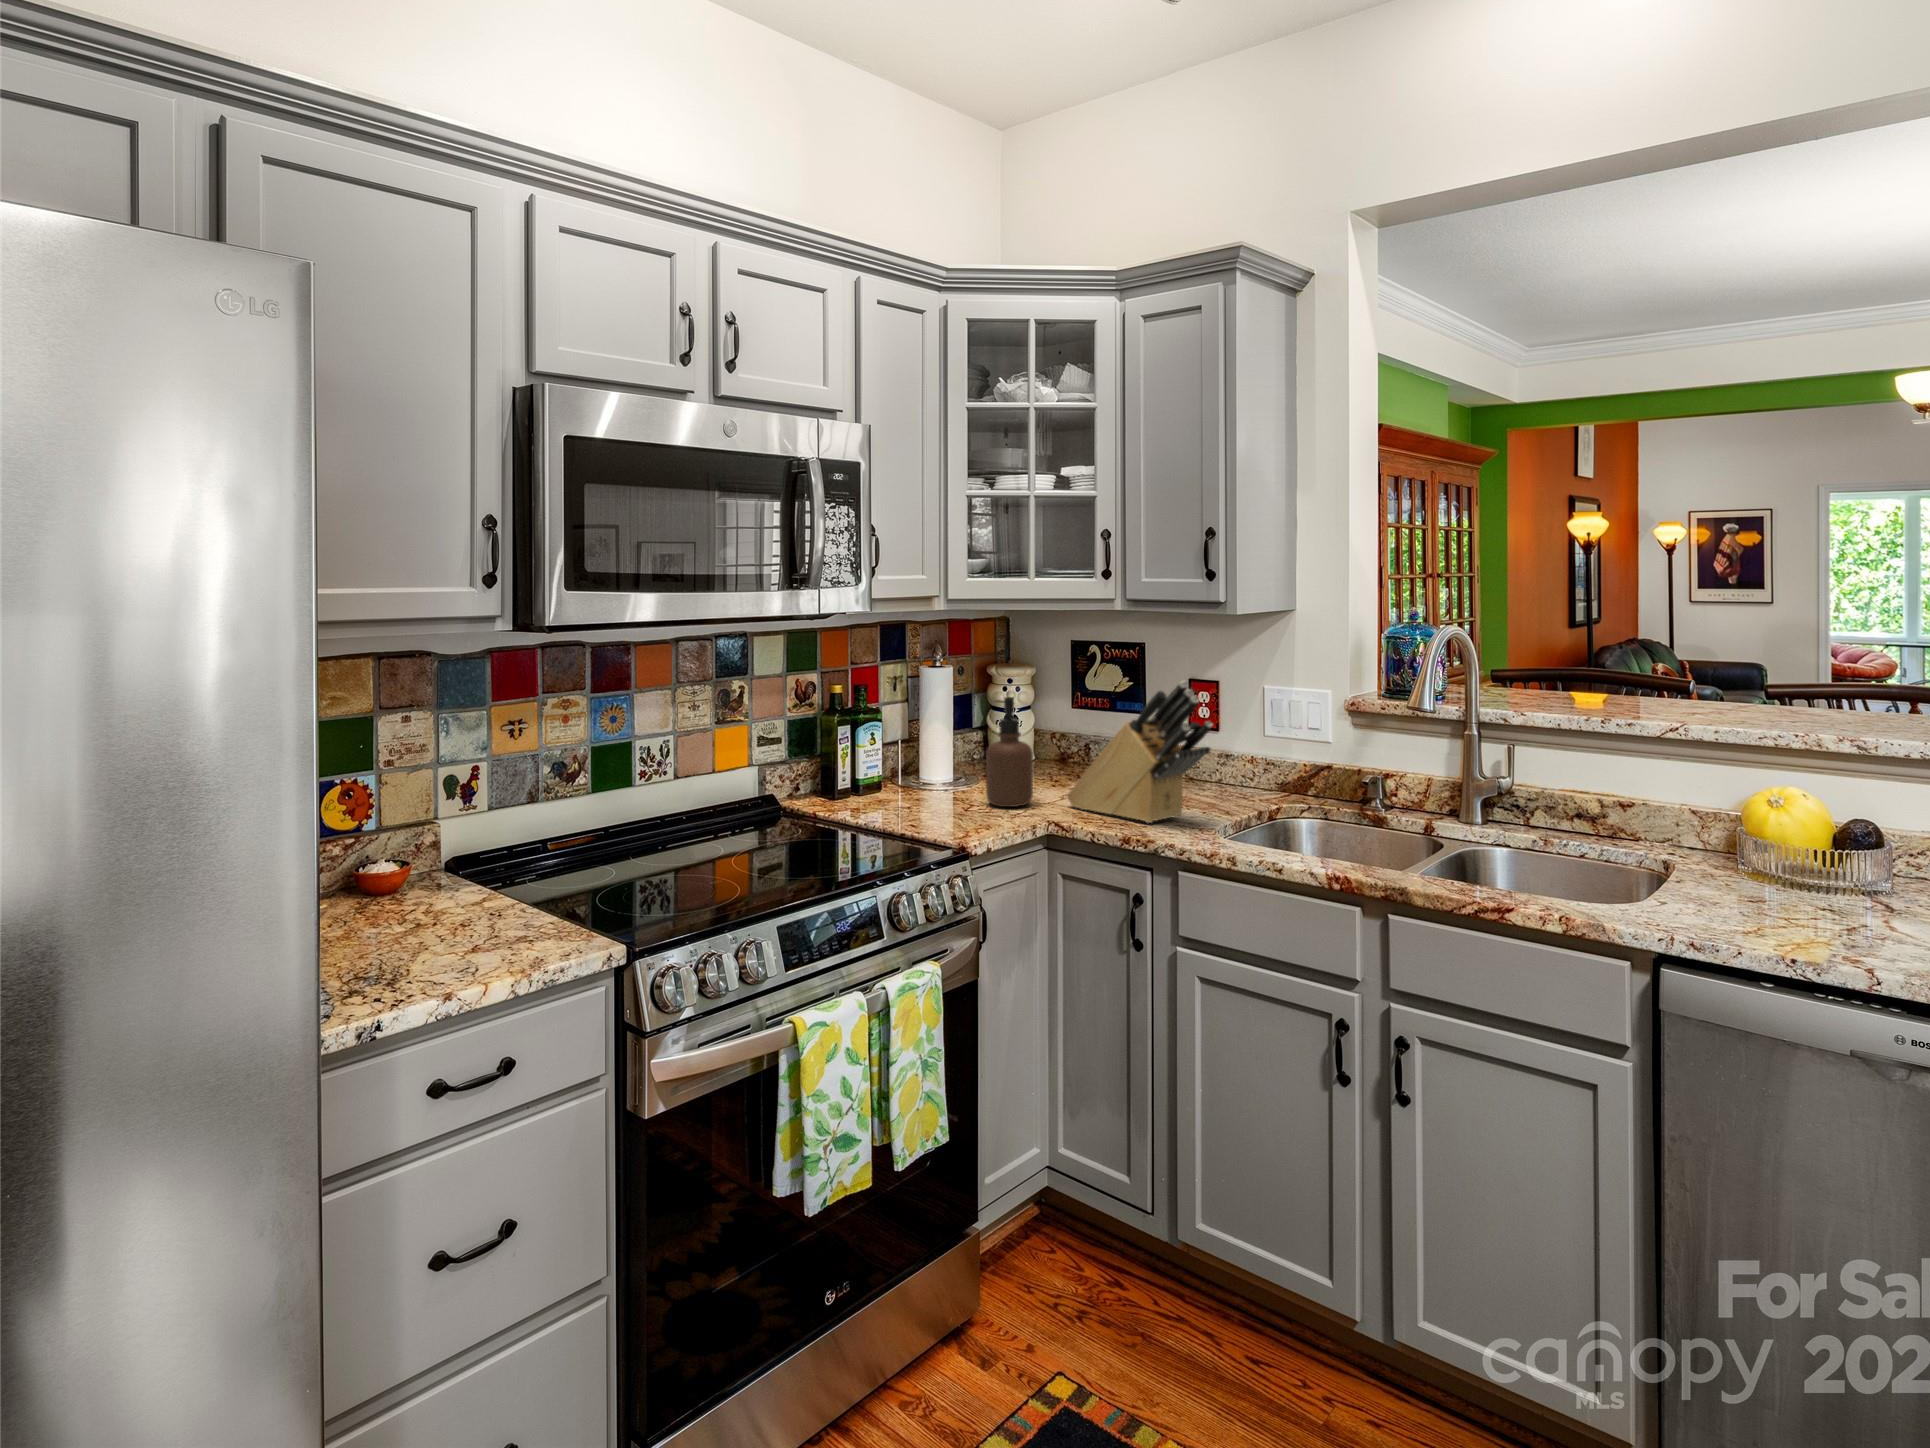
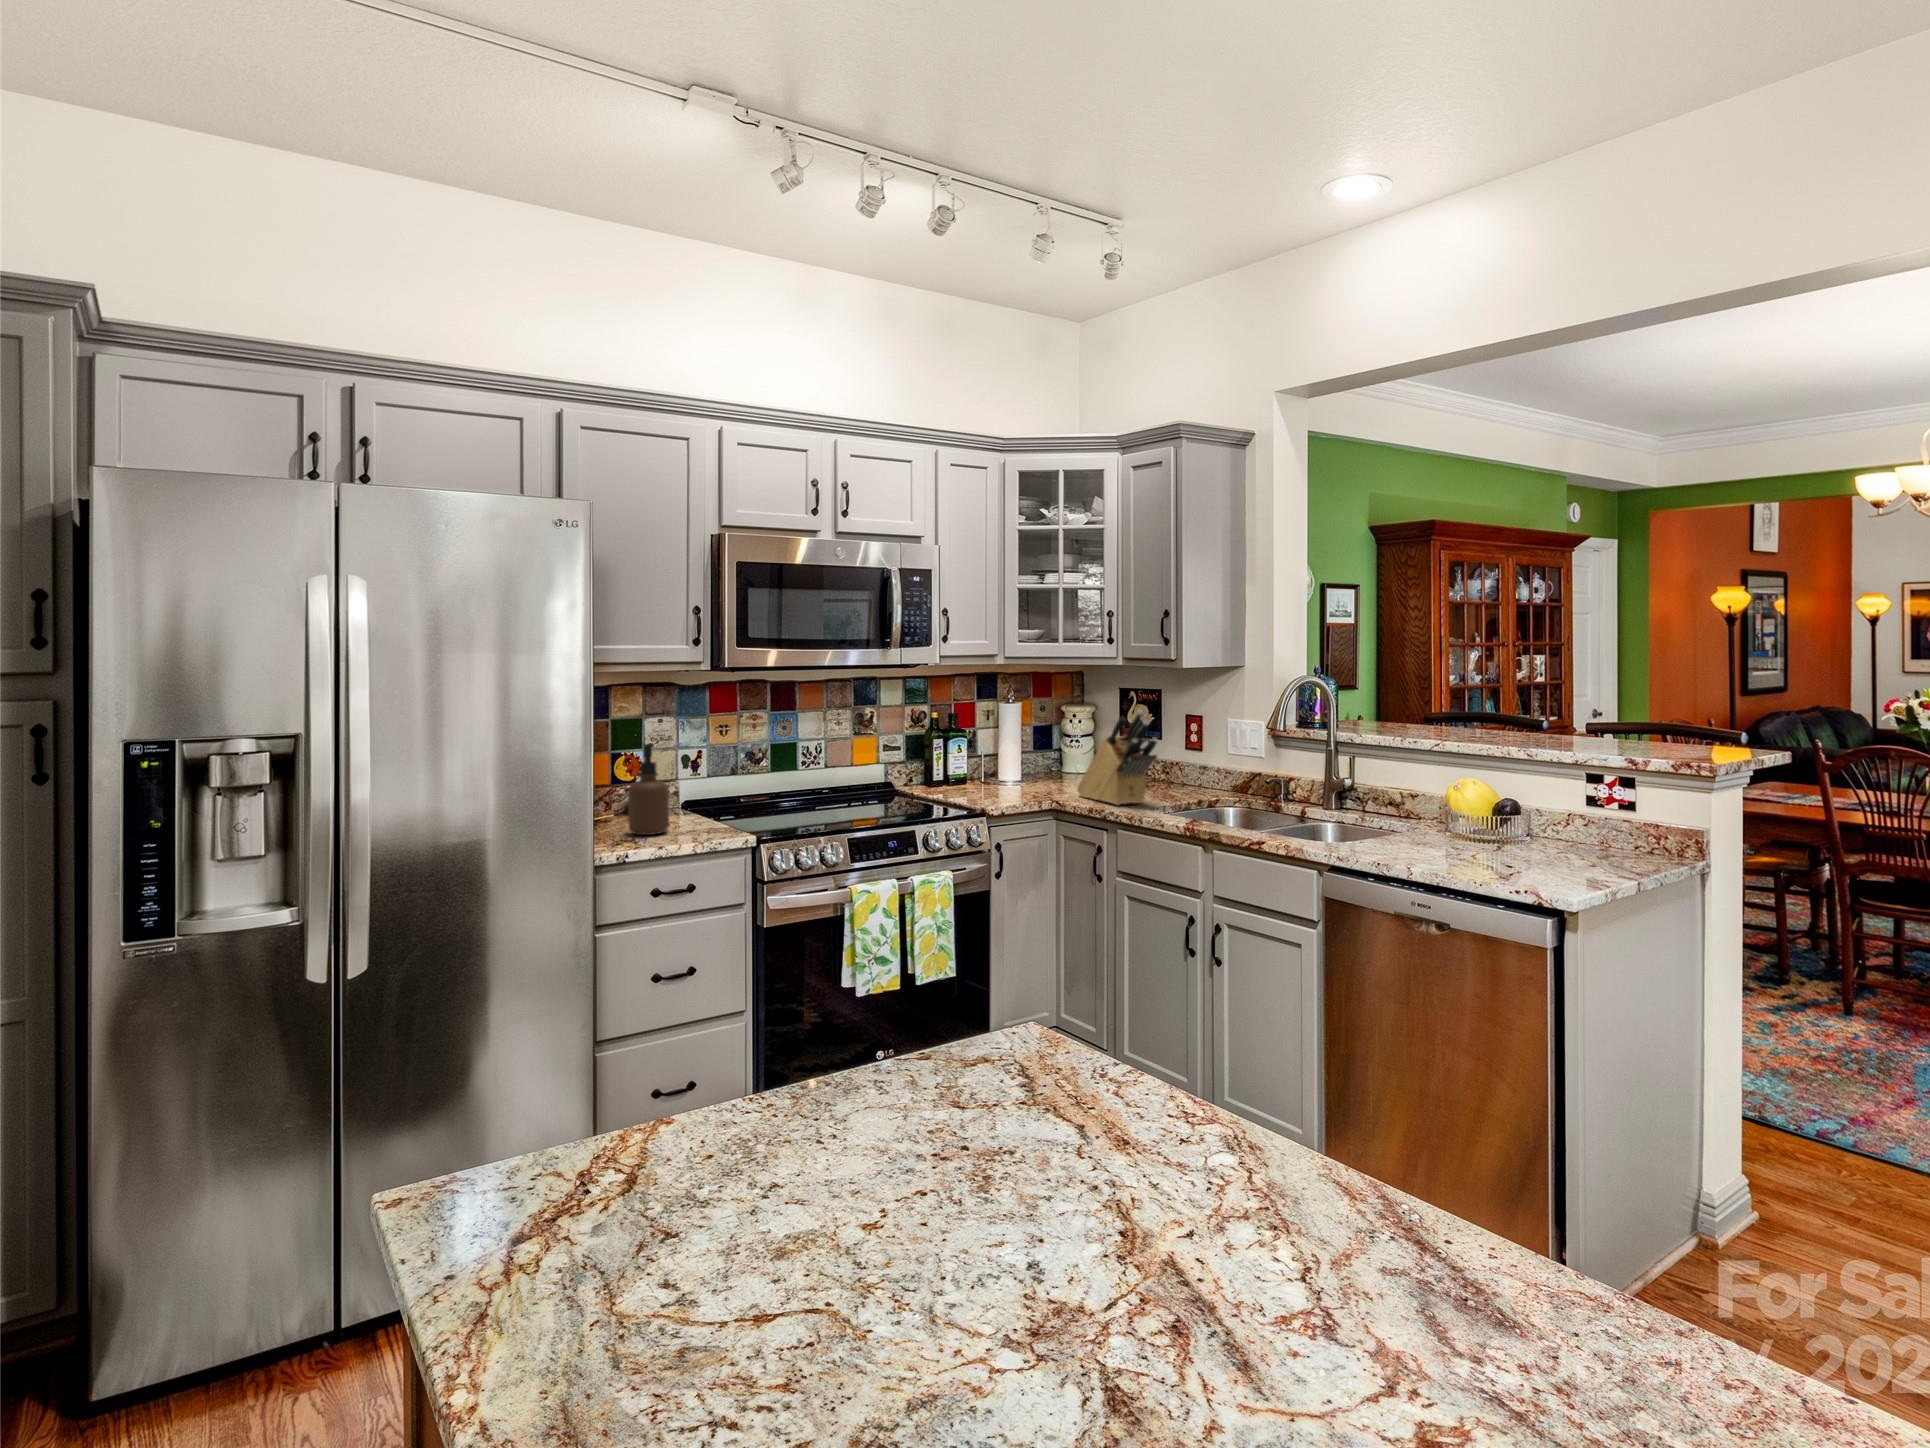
soap dispenser: present [986,697,1033,807] -> present [628,744,669,835]

